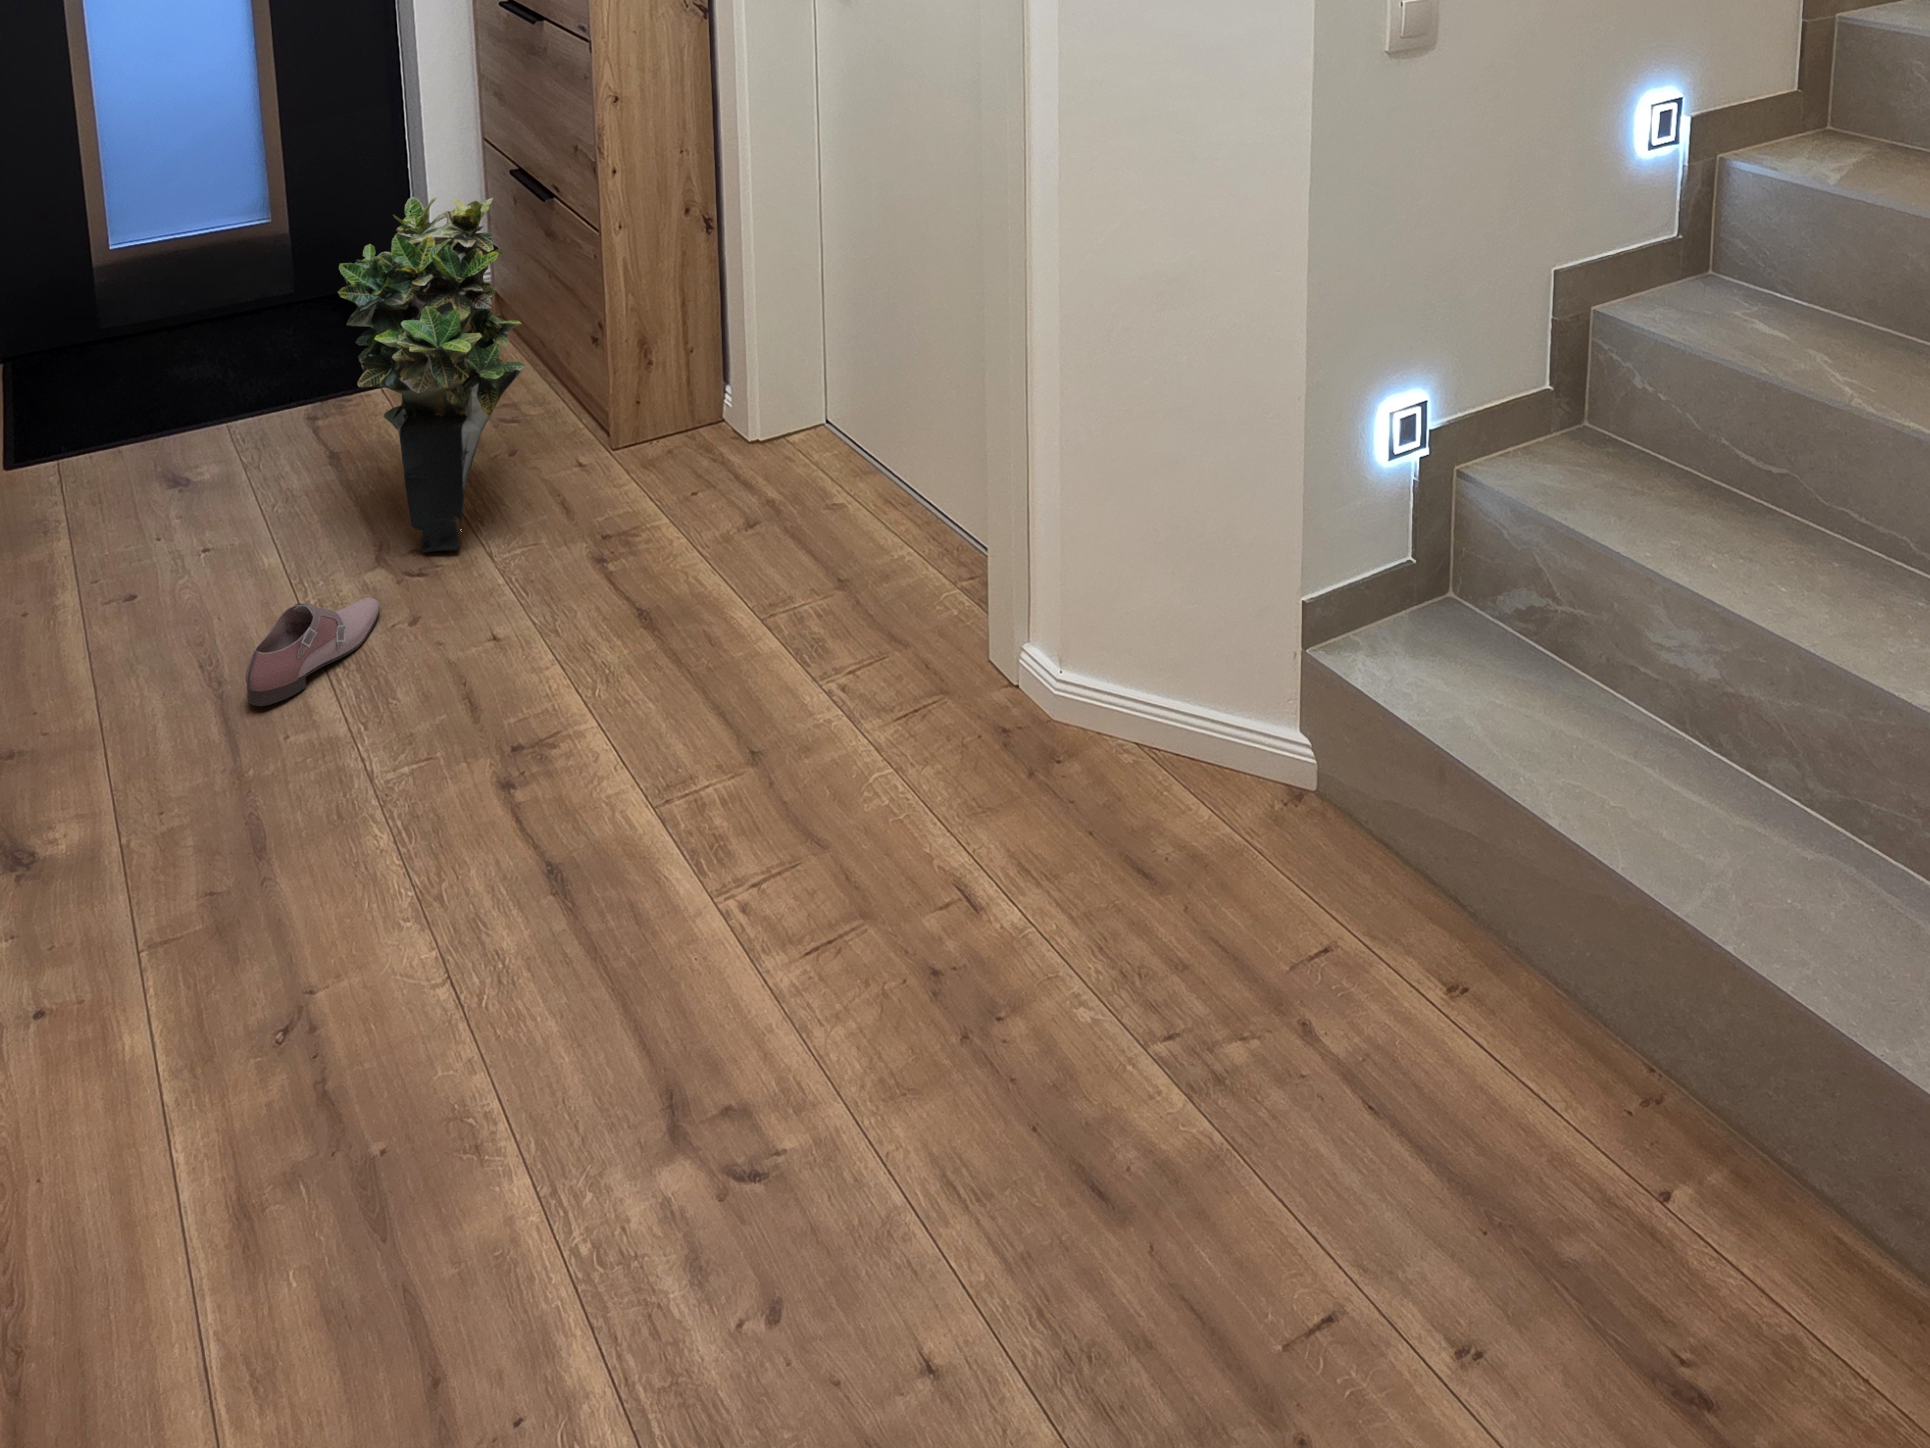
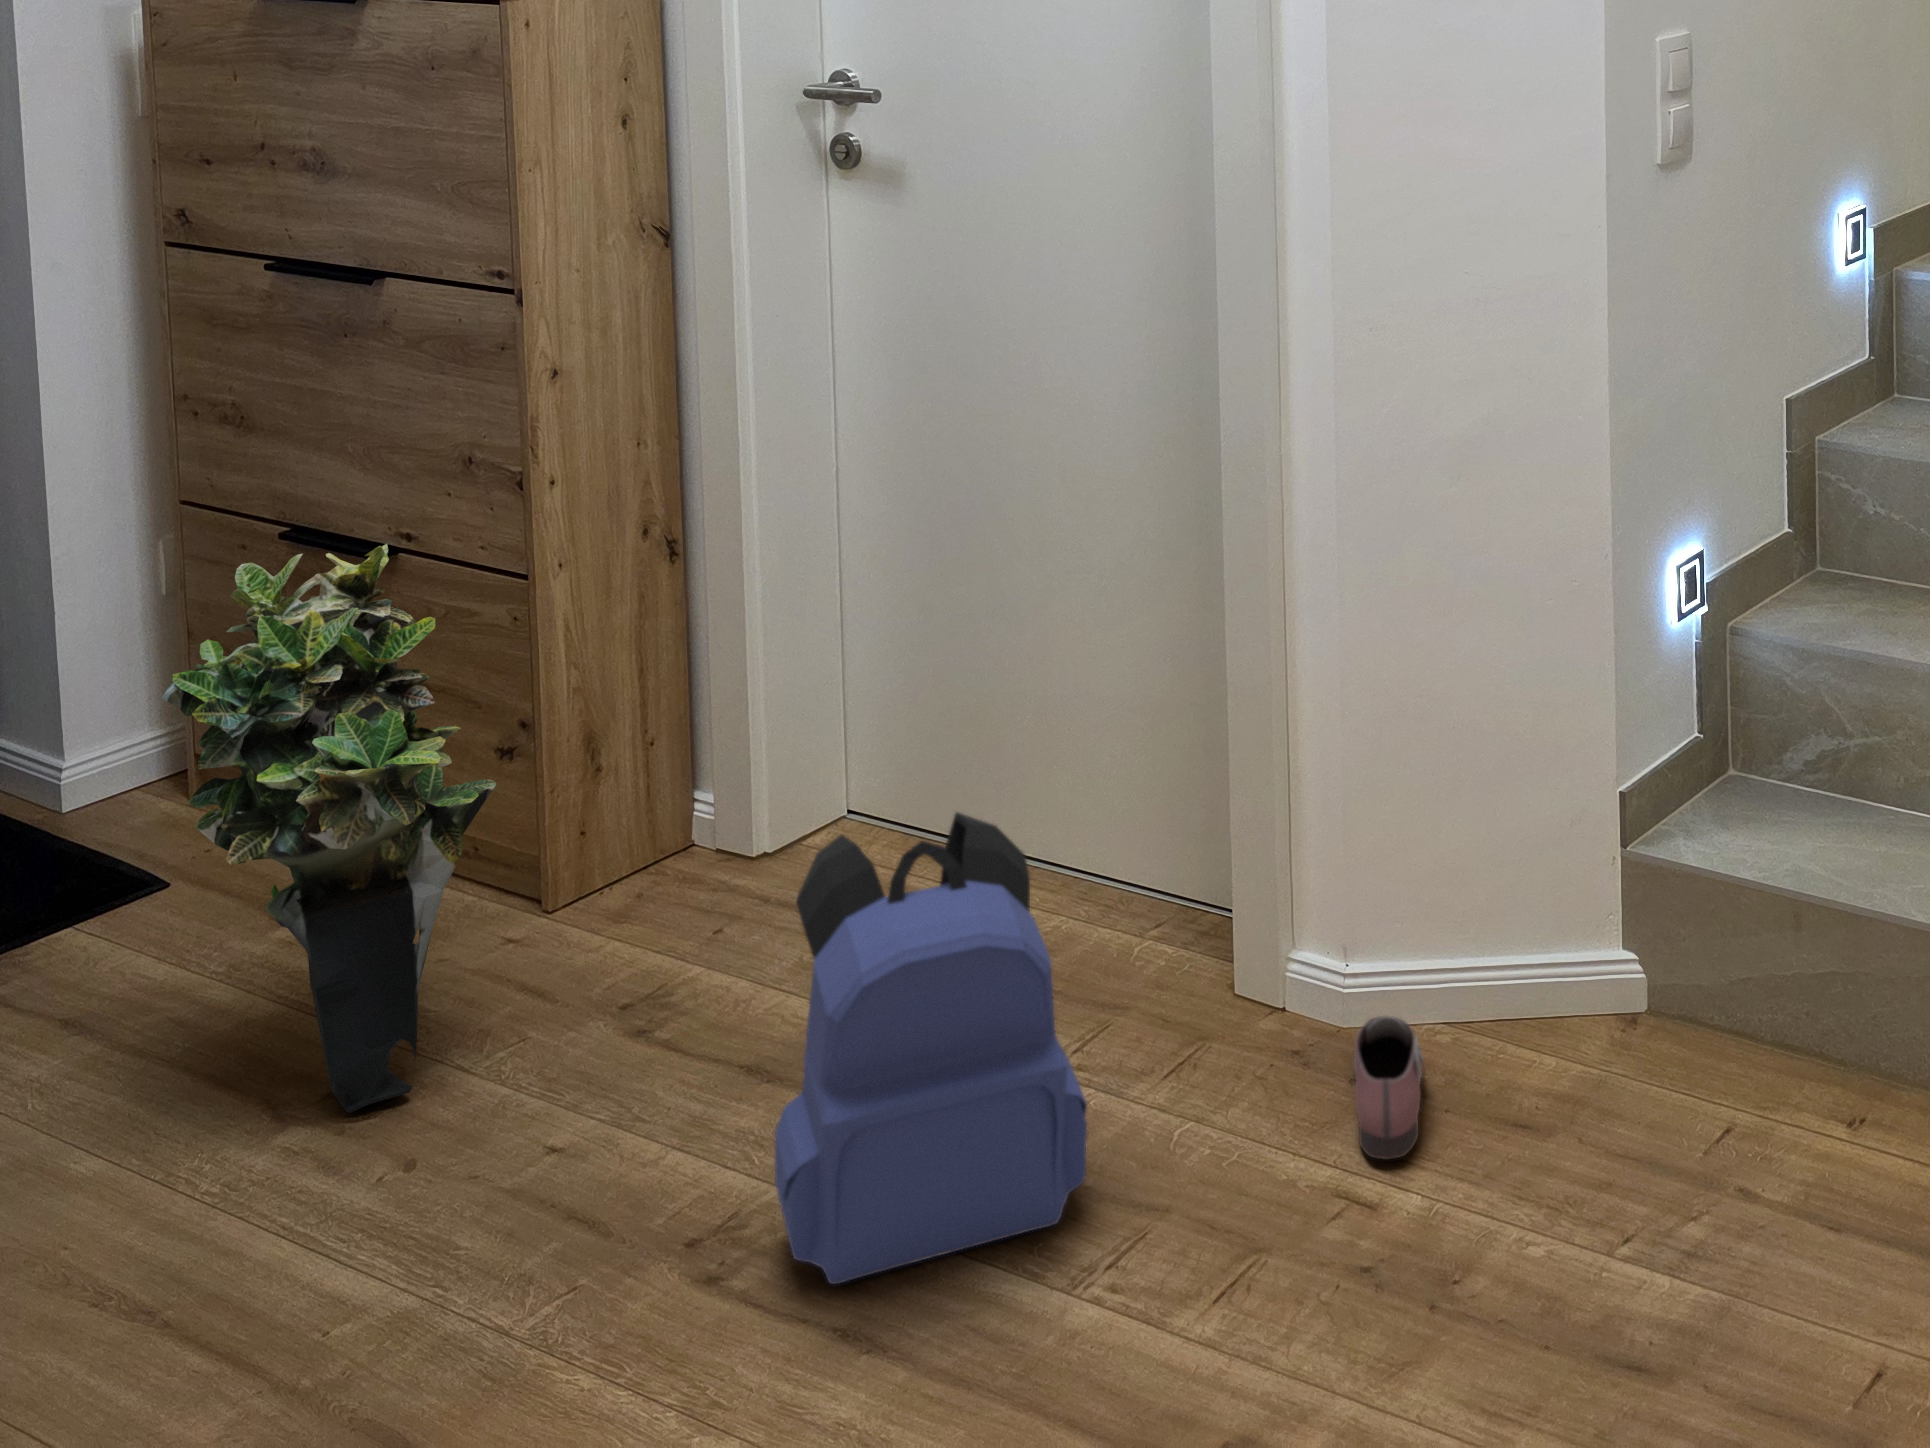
backpack: none [557,480,786,812] -> present [775,812,1087,1284]
shoe: present [245,598,379,706] -> present [1354,1016,1424,1159]

